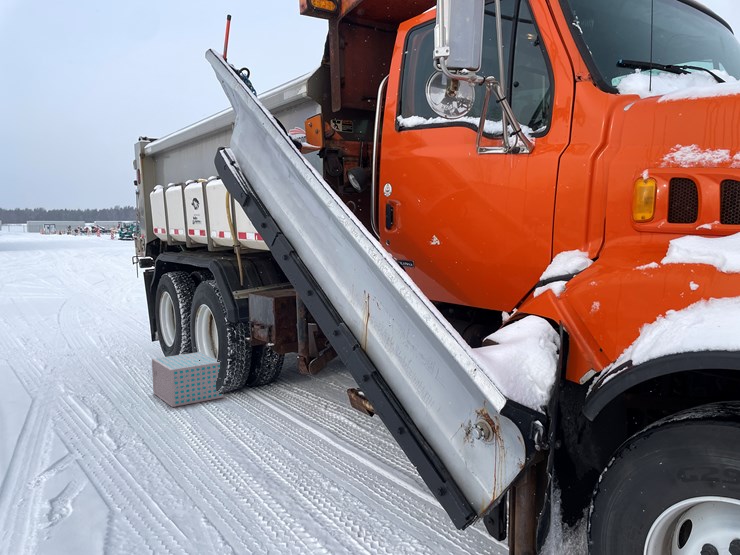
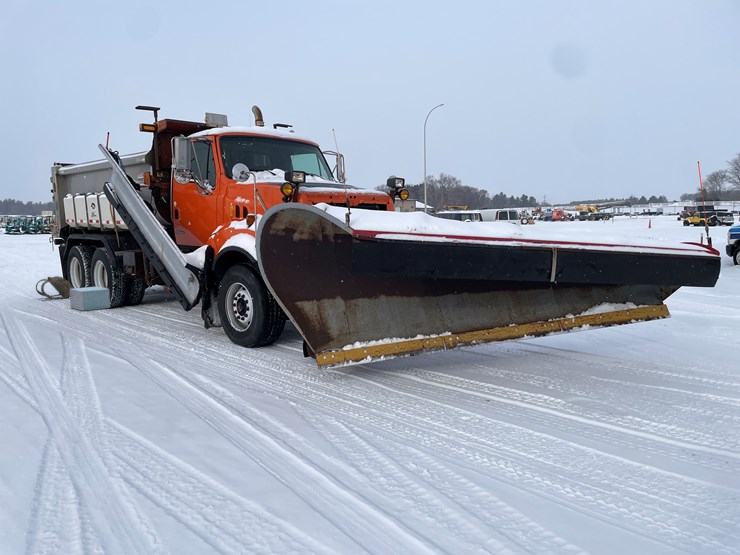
backpack: none [104,323,166,365] -> present [36,276,74,300]

